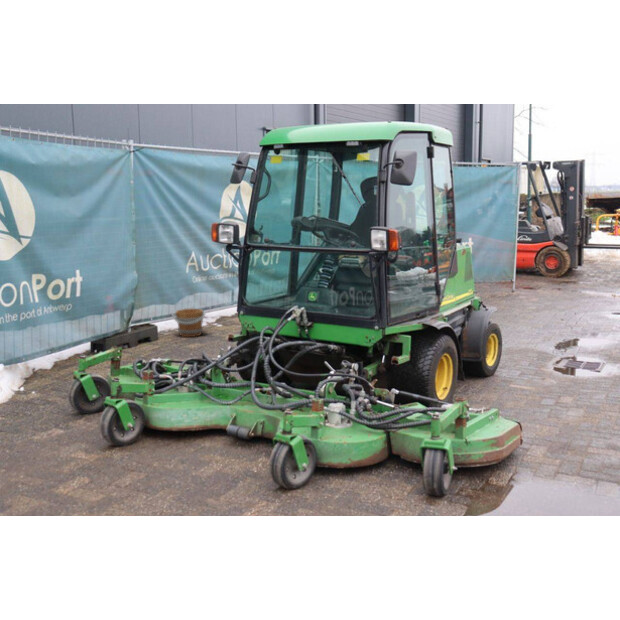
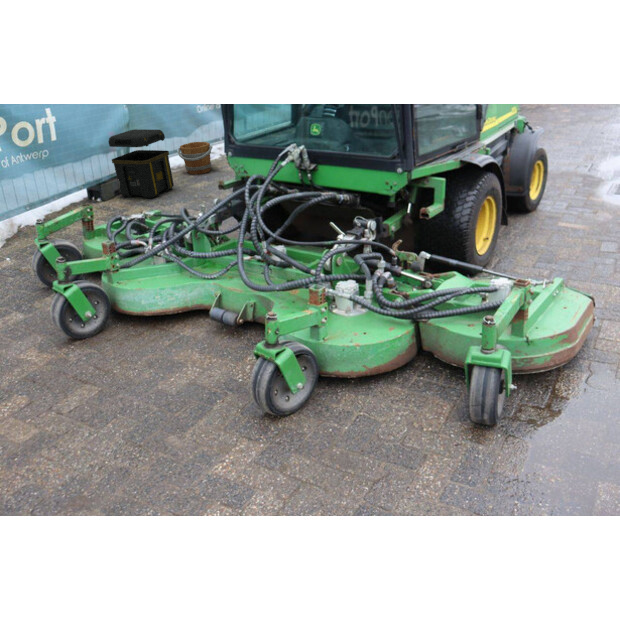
toolbox: none [119,294,170,353] -> present [108,129,174,198]

